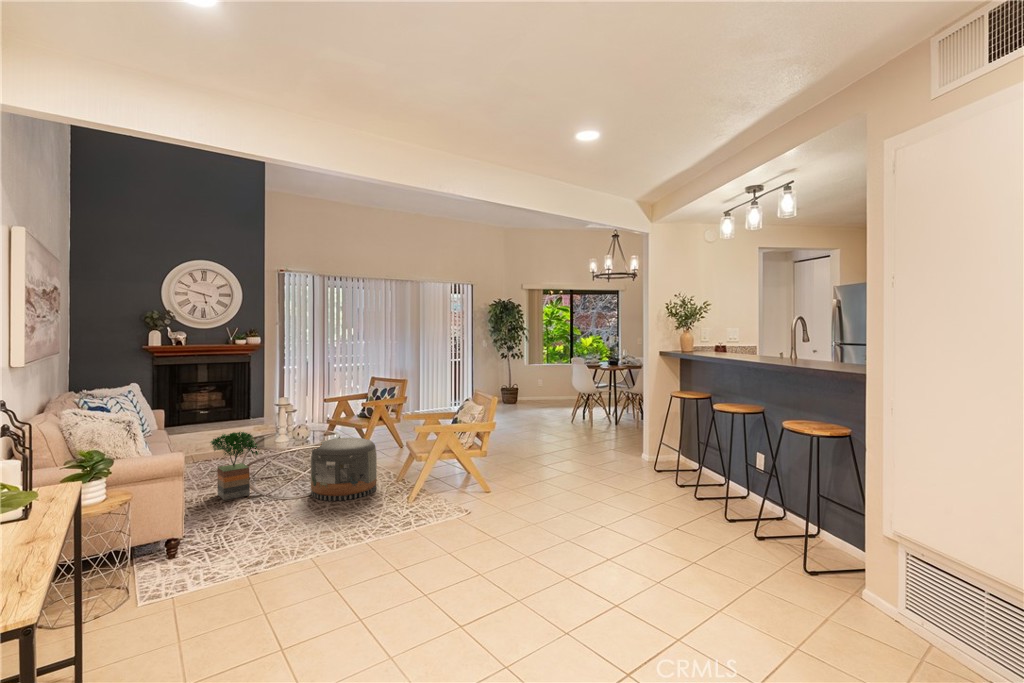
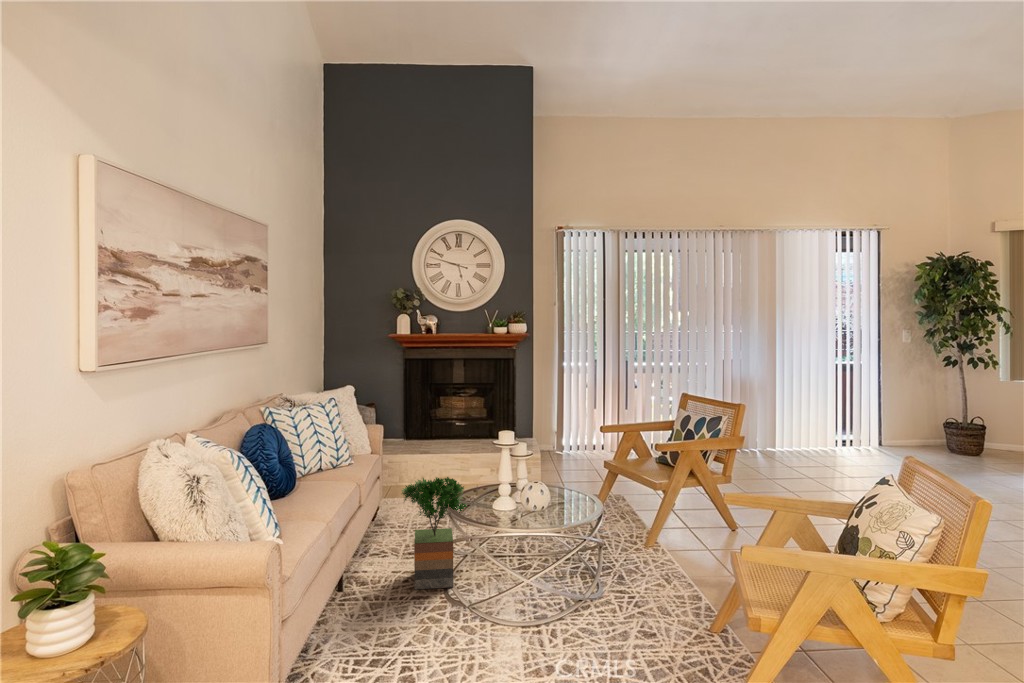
pouf: present [311,438,377,501] -> none [540,514,662,653]

